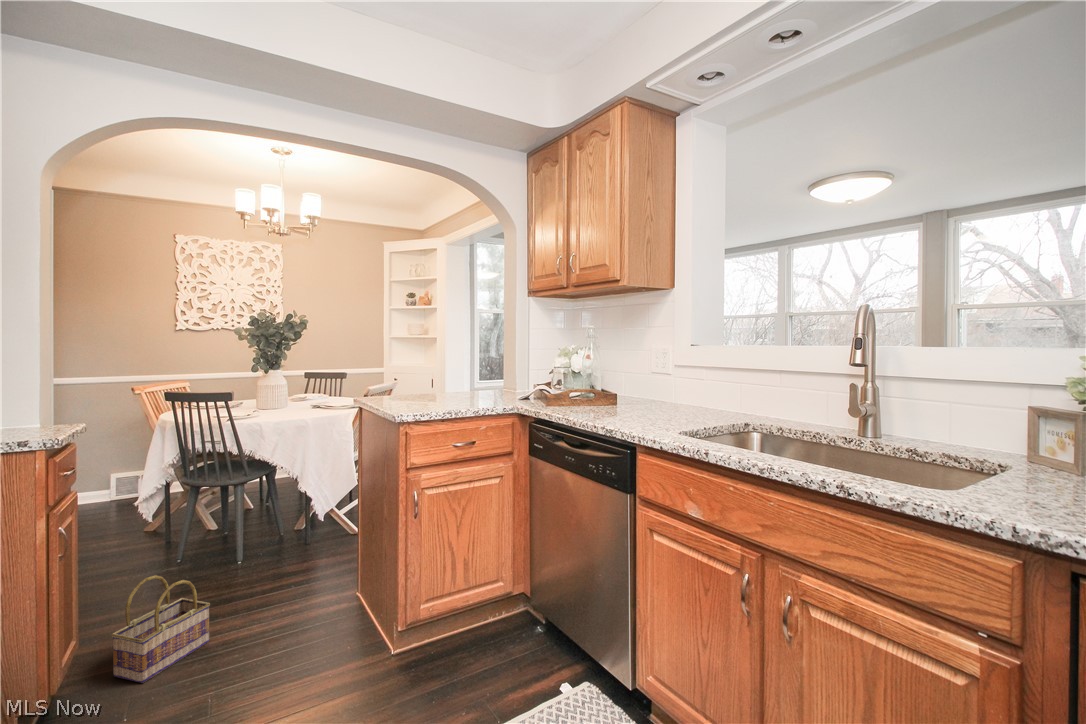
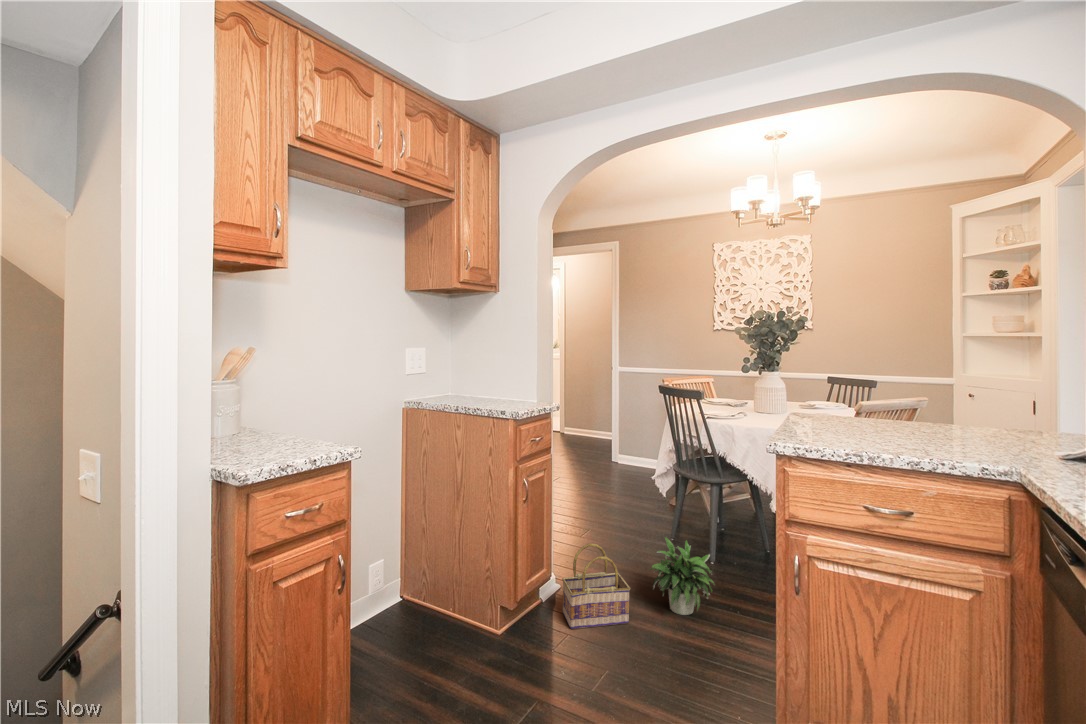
potted plant: none [216,537,288,610] -> present [650,537,715,615]

